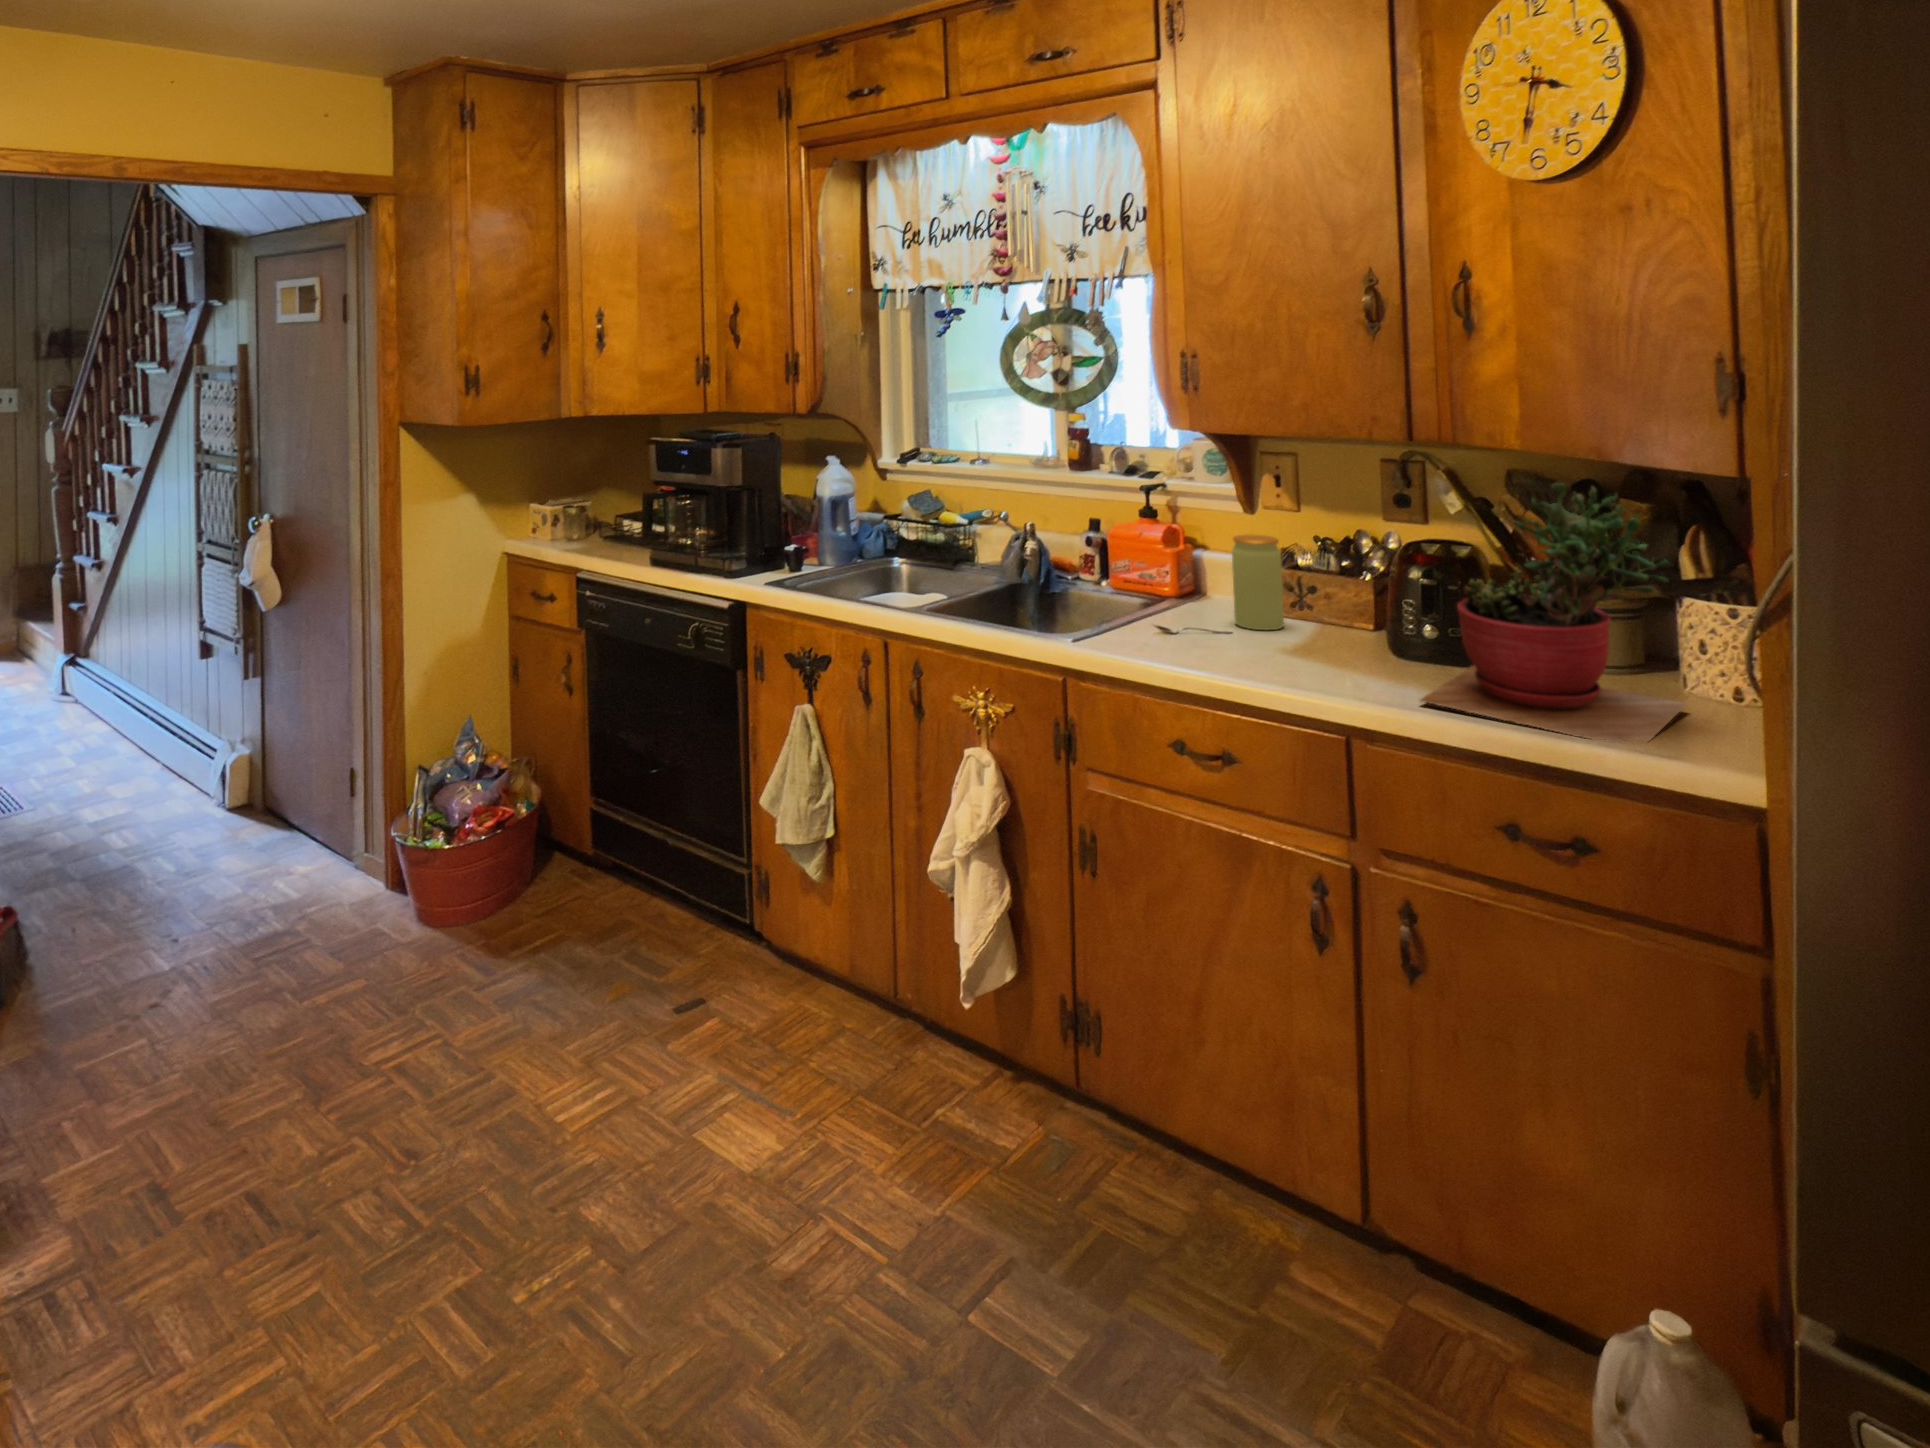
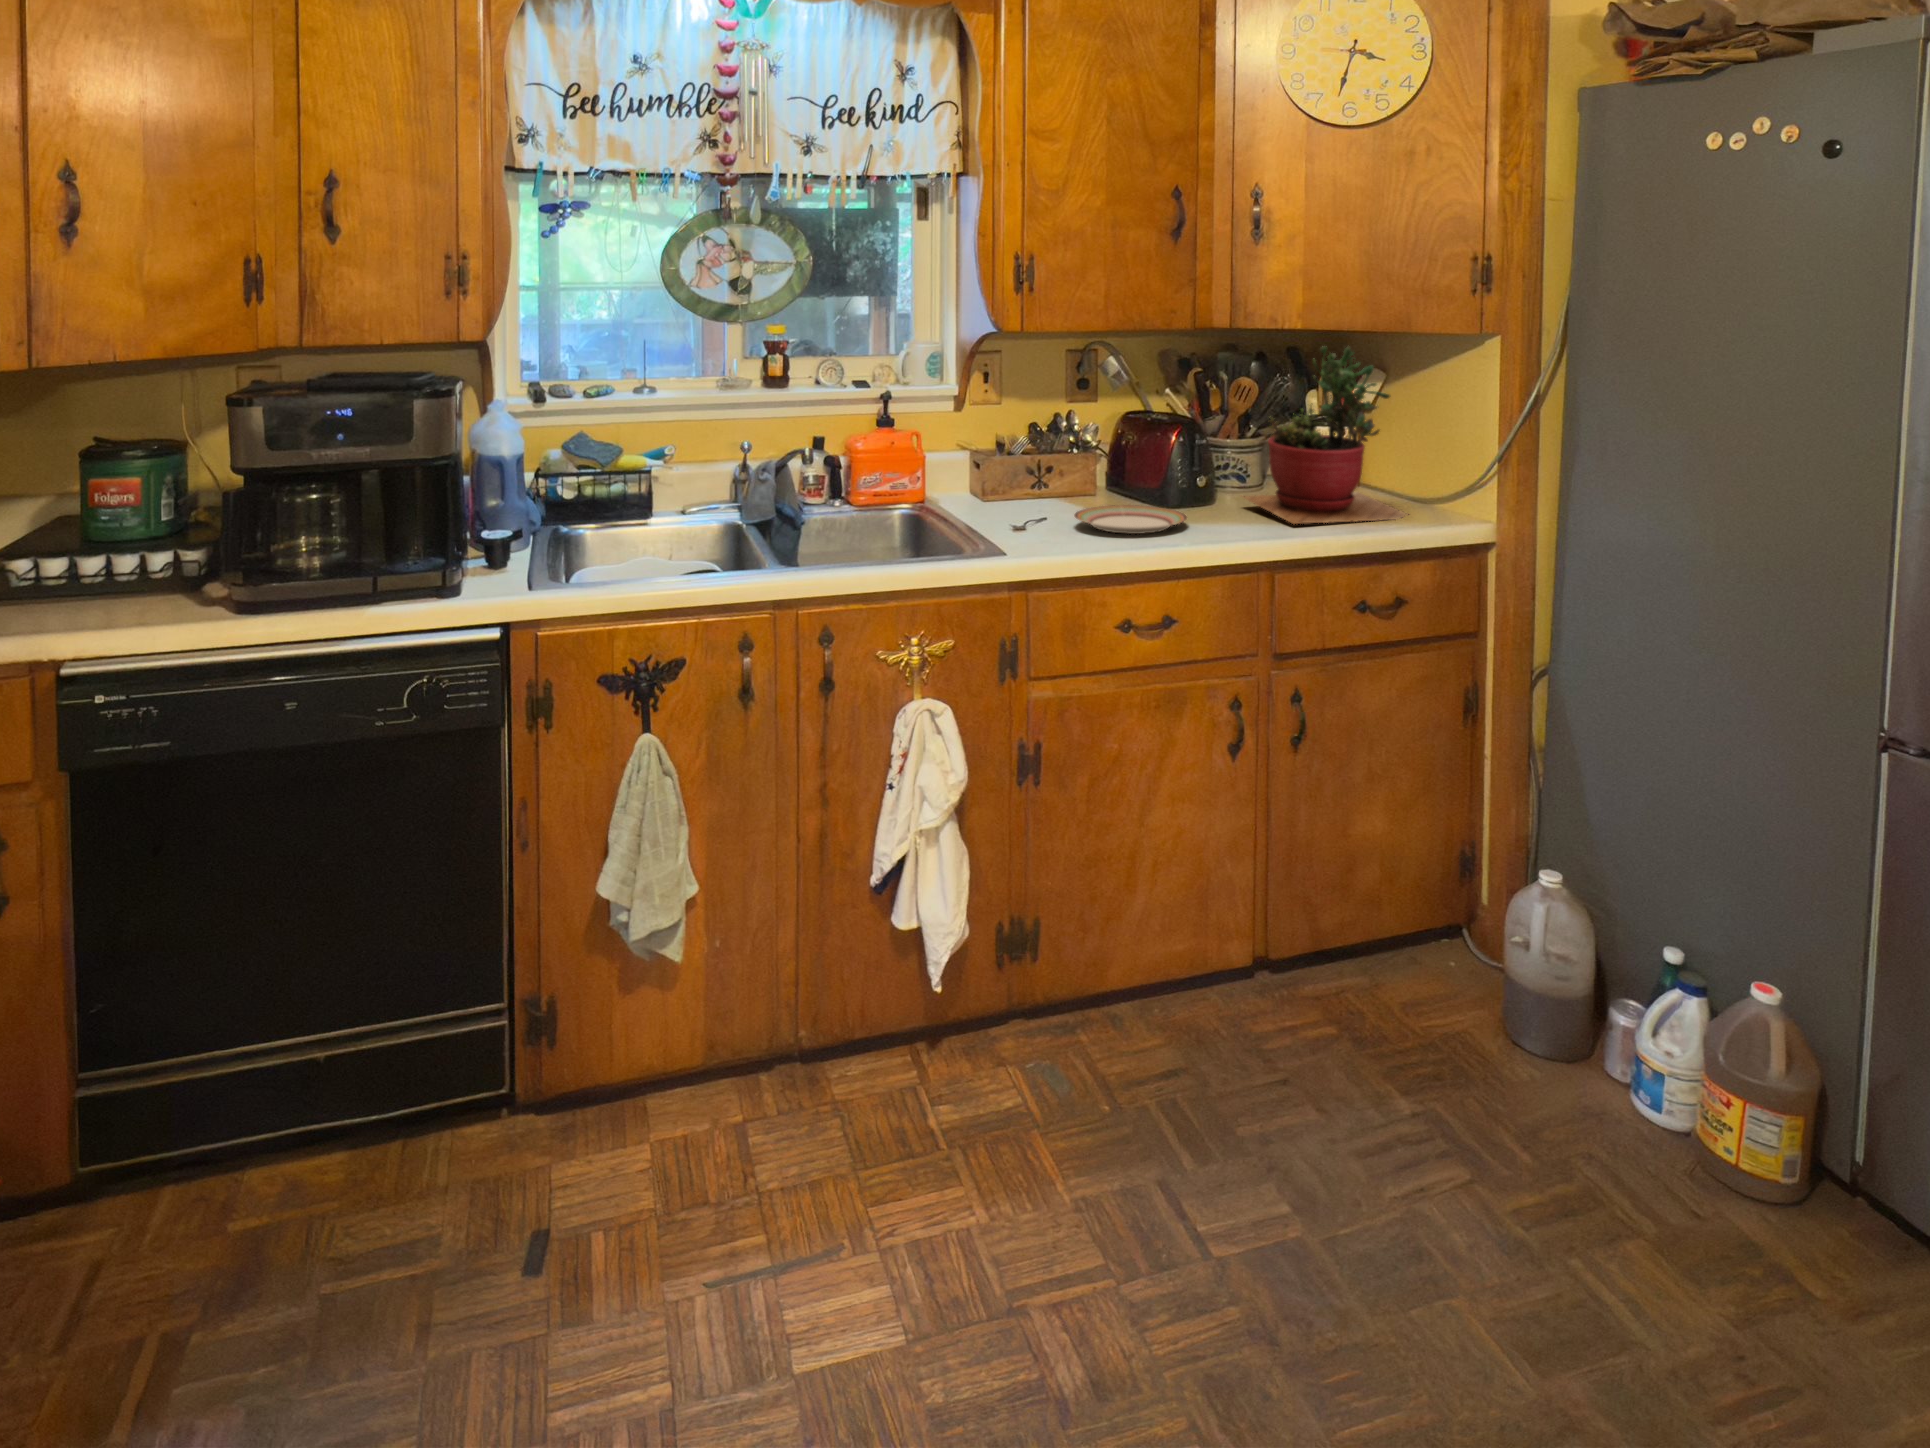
jar: present [1232,535,1284,630] -> none [1007,428,1049,516]
plate: none [1209,630,1348,669] -> present [1074,505,1187,534]

